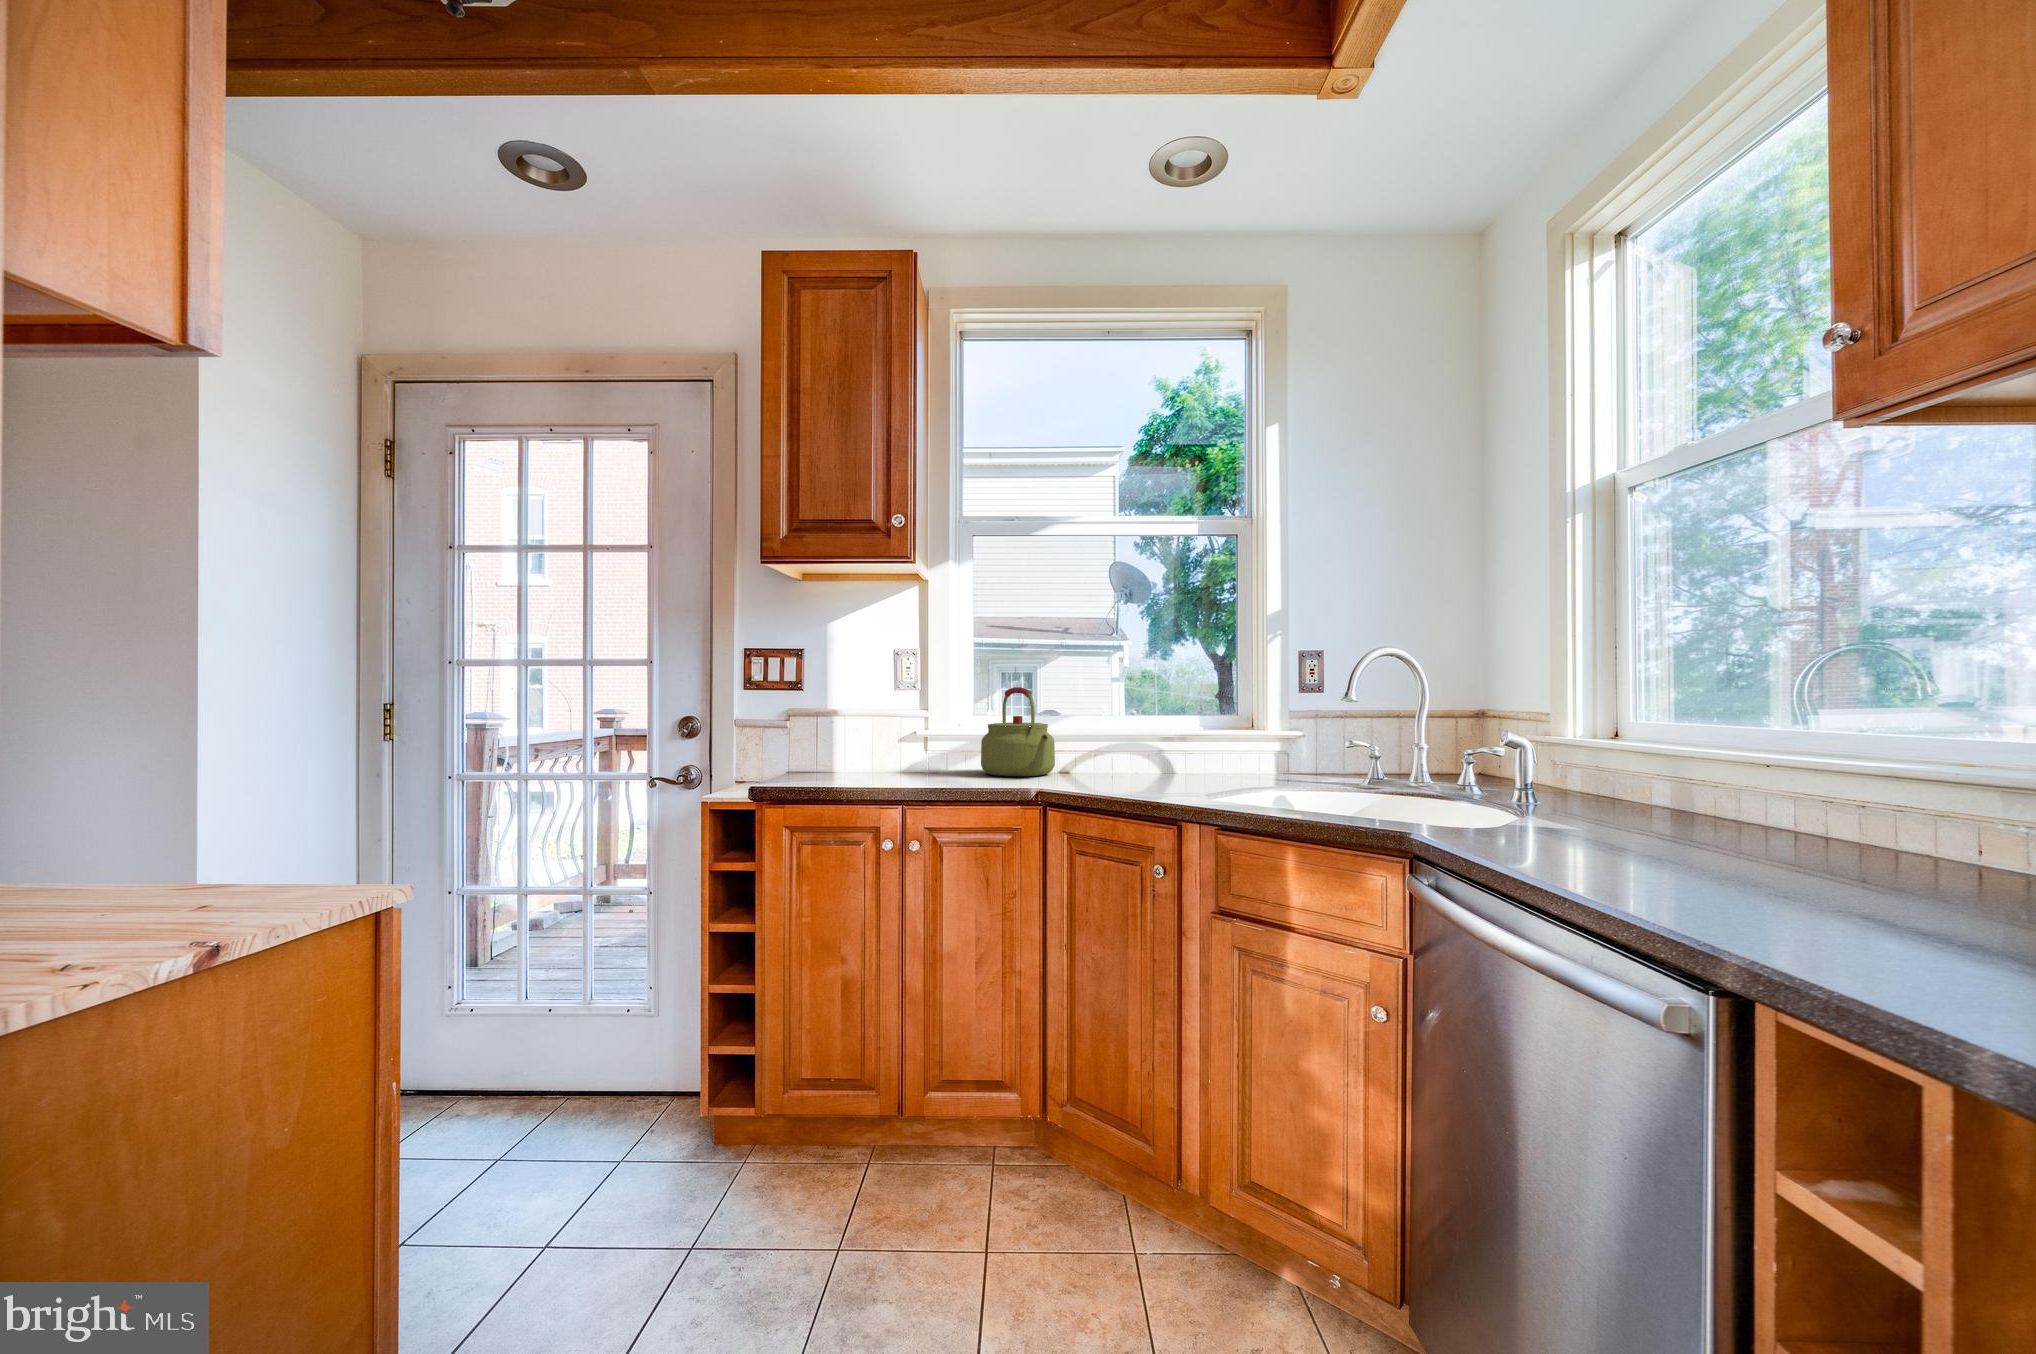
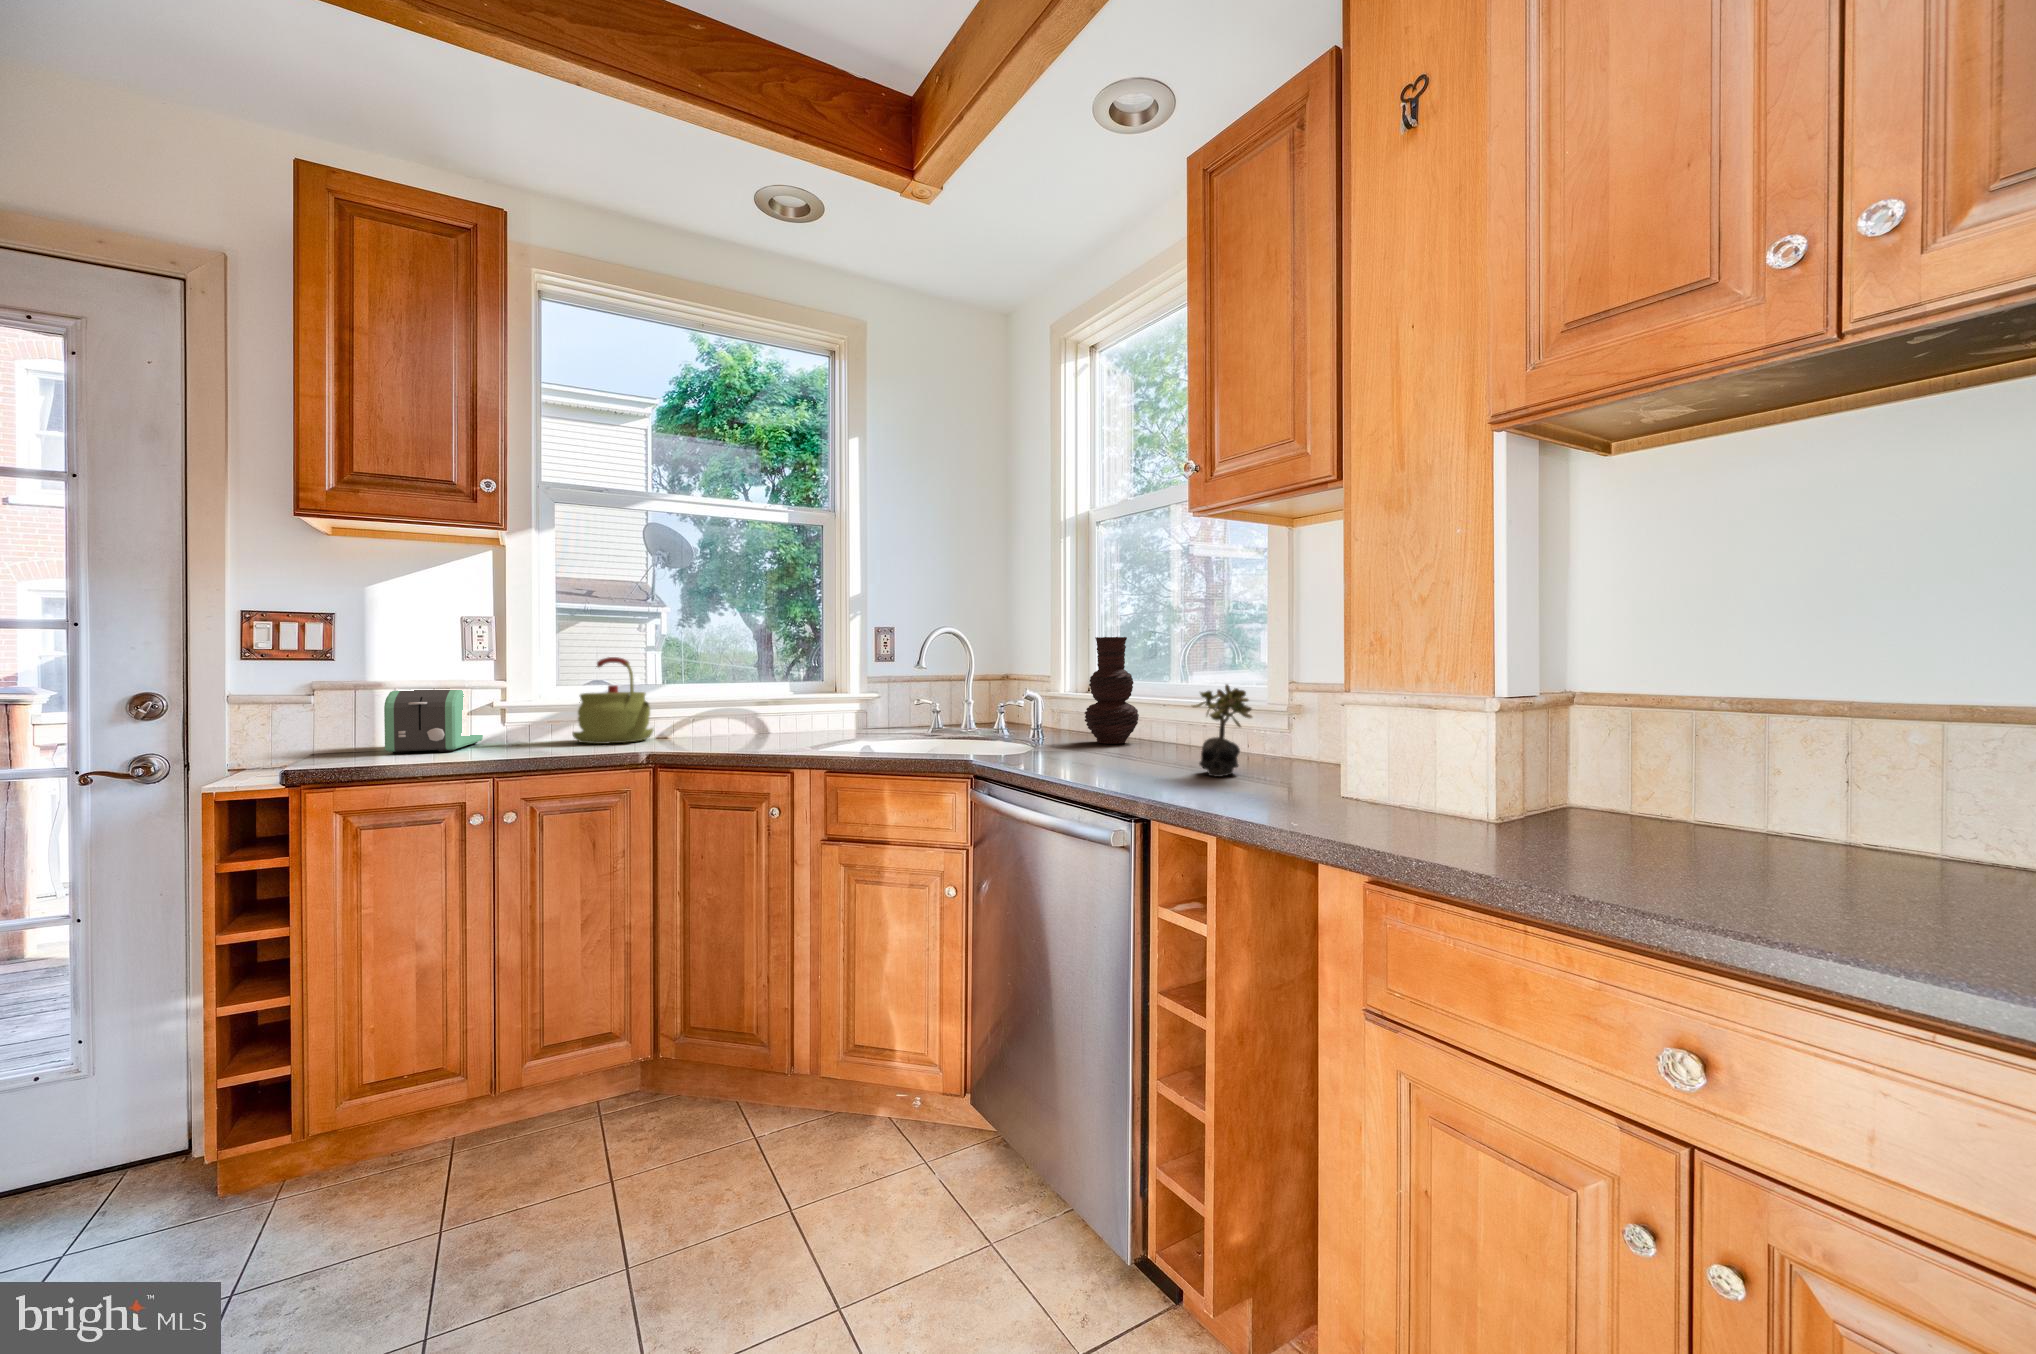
vase: none [1602,662,1702,824] -> present [1084,637,1139,744]
toaster: none [832,716,911,776] -> present [384,688,483,753]
succulent plant: none [1794,748,1939,912] -> present [1193,685,1252,777]

